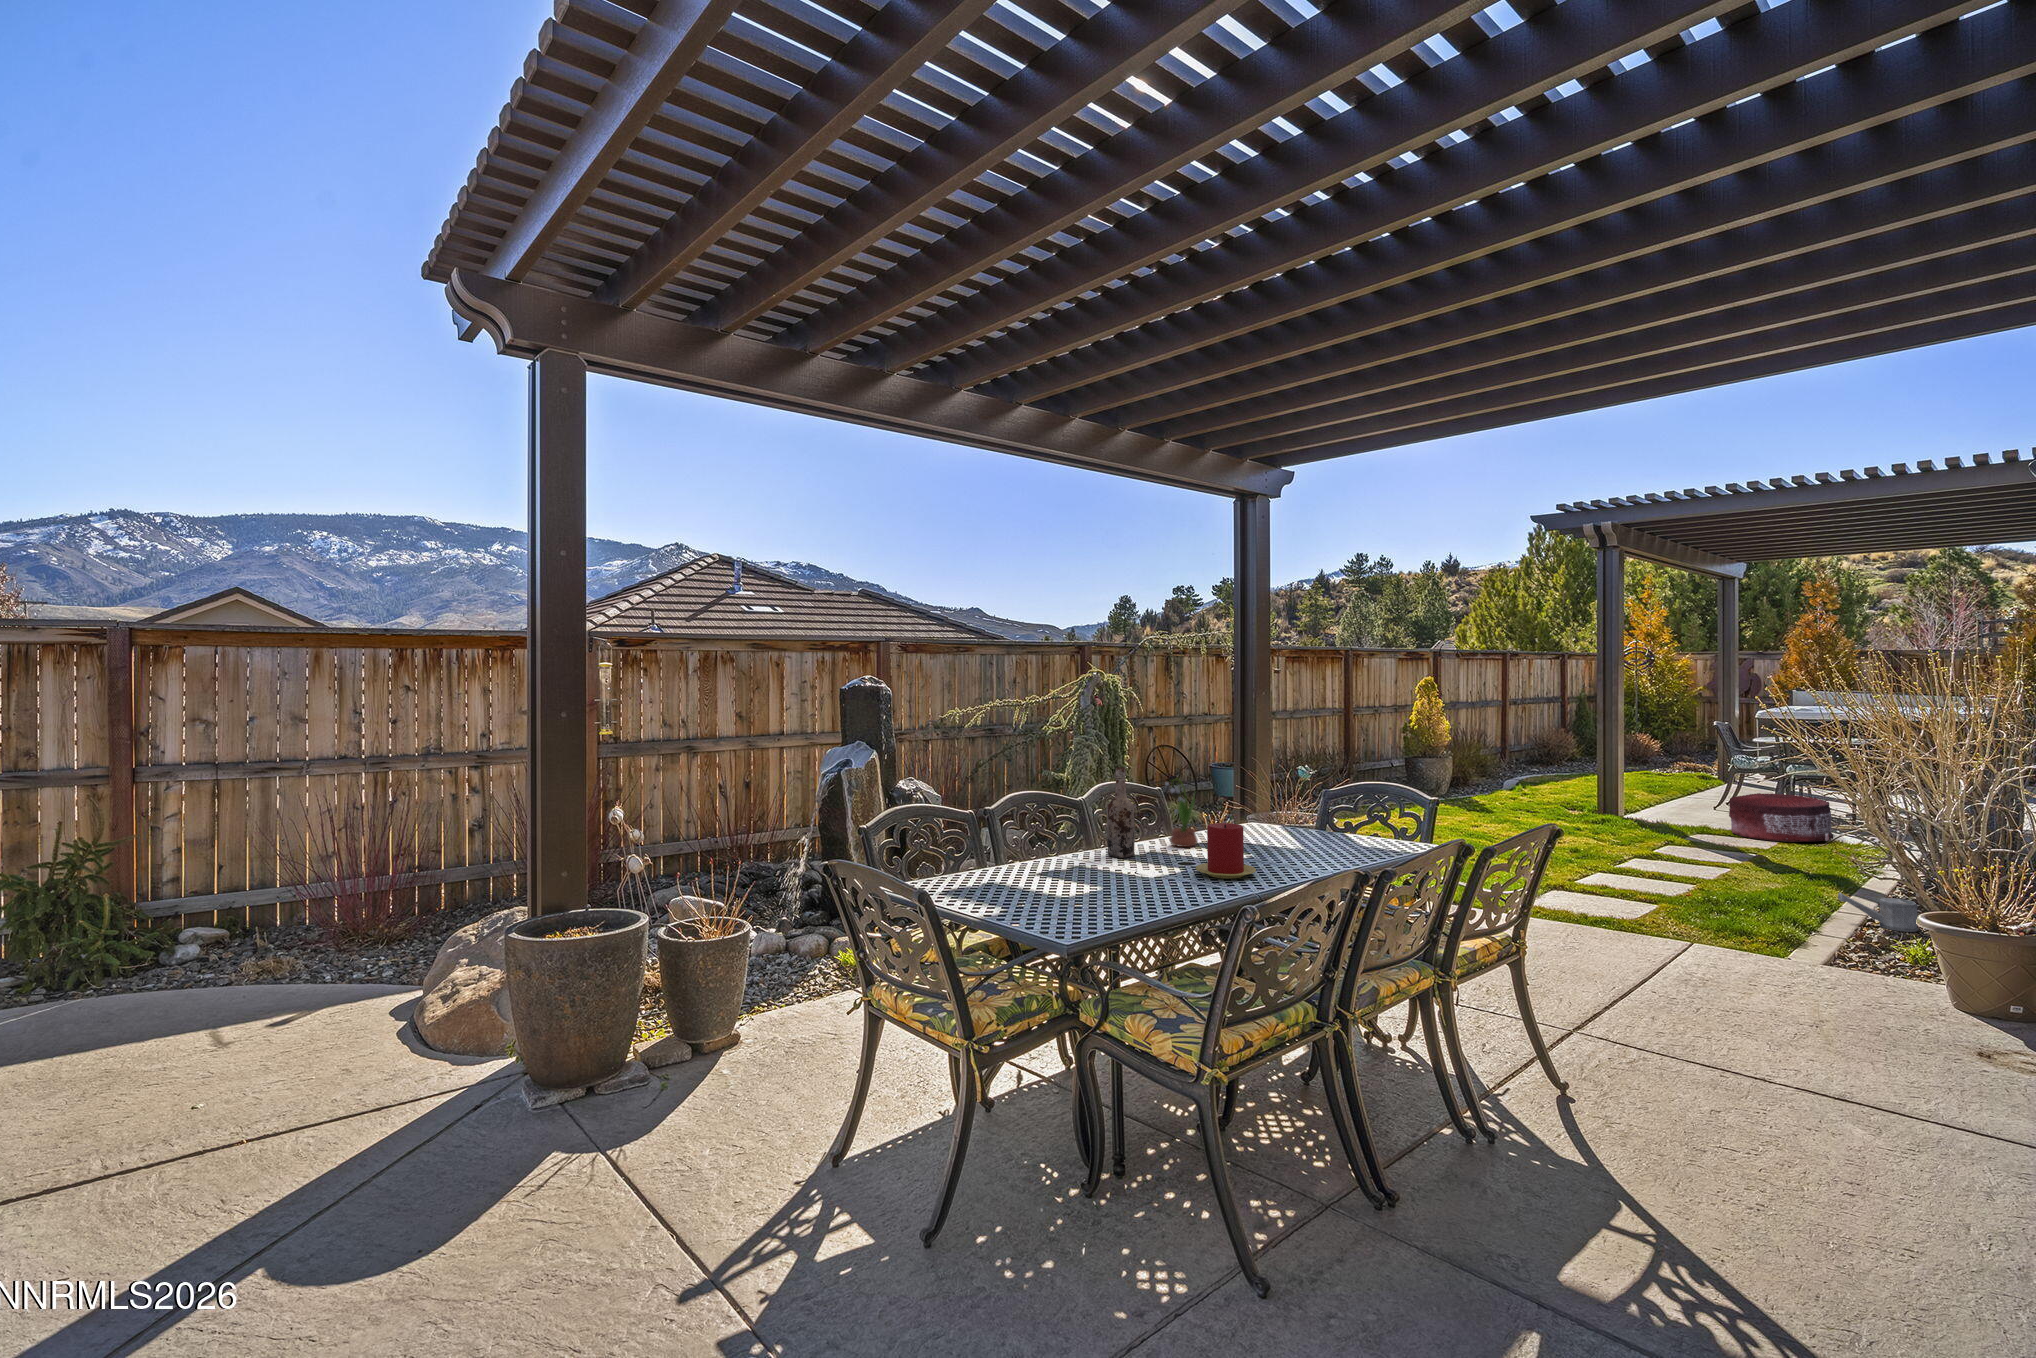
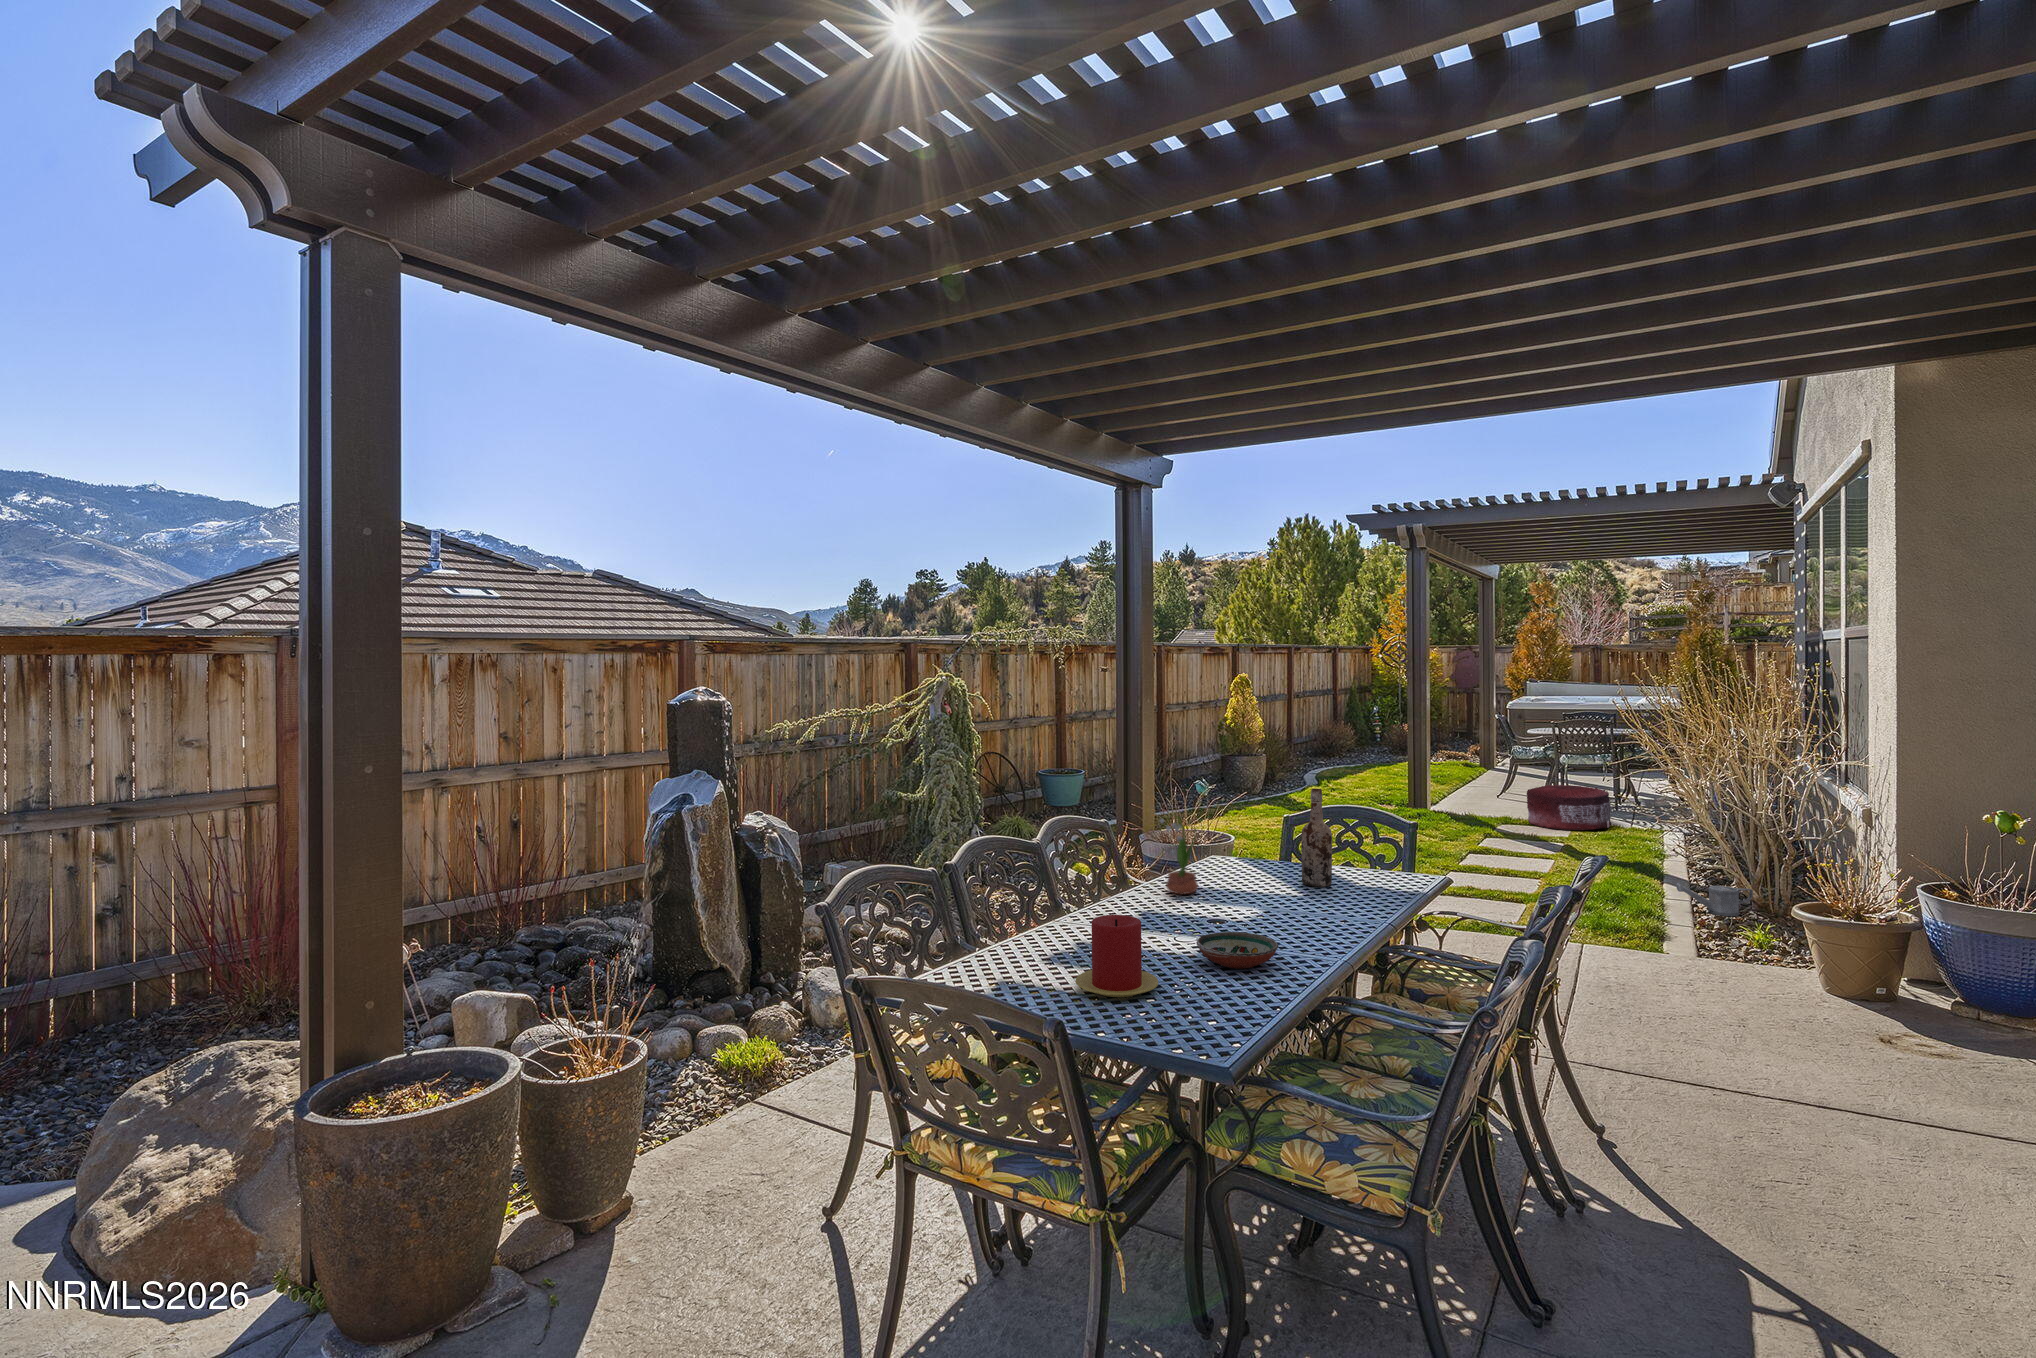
wine bottle: present [1107,767,1135,858] -> present [1301,789,1332,887]
candle: present [1196,823,1256,879] -> present [1076,915,1158,997]
decorative bowl: none [1122,867,1189,894] -> present [1196,932,1279,969]

